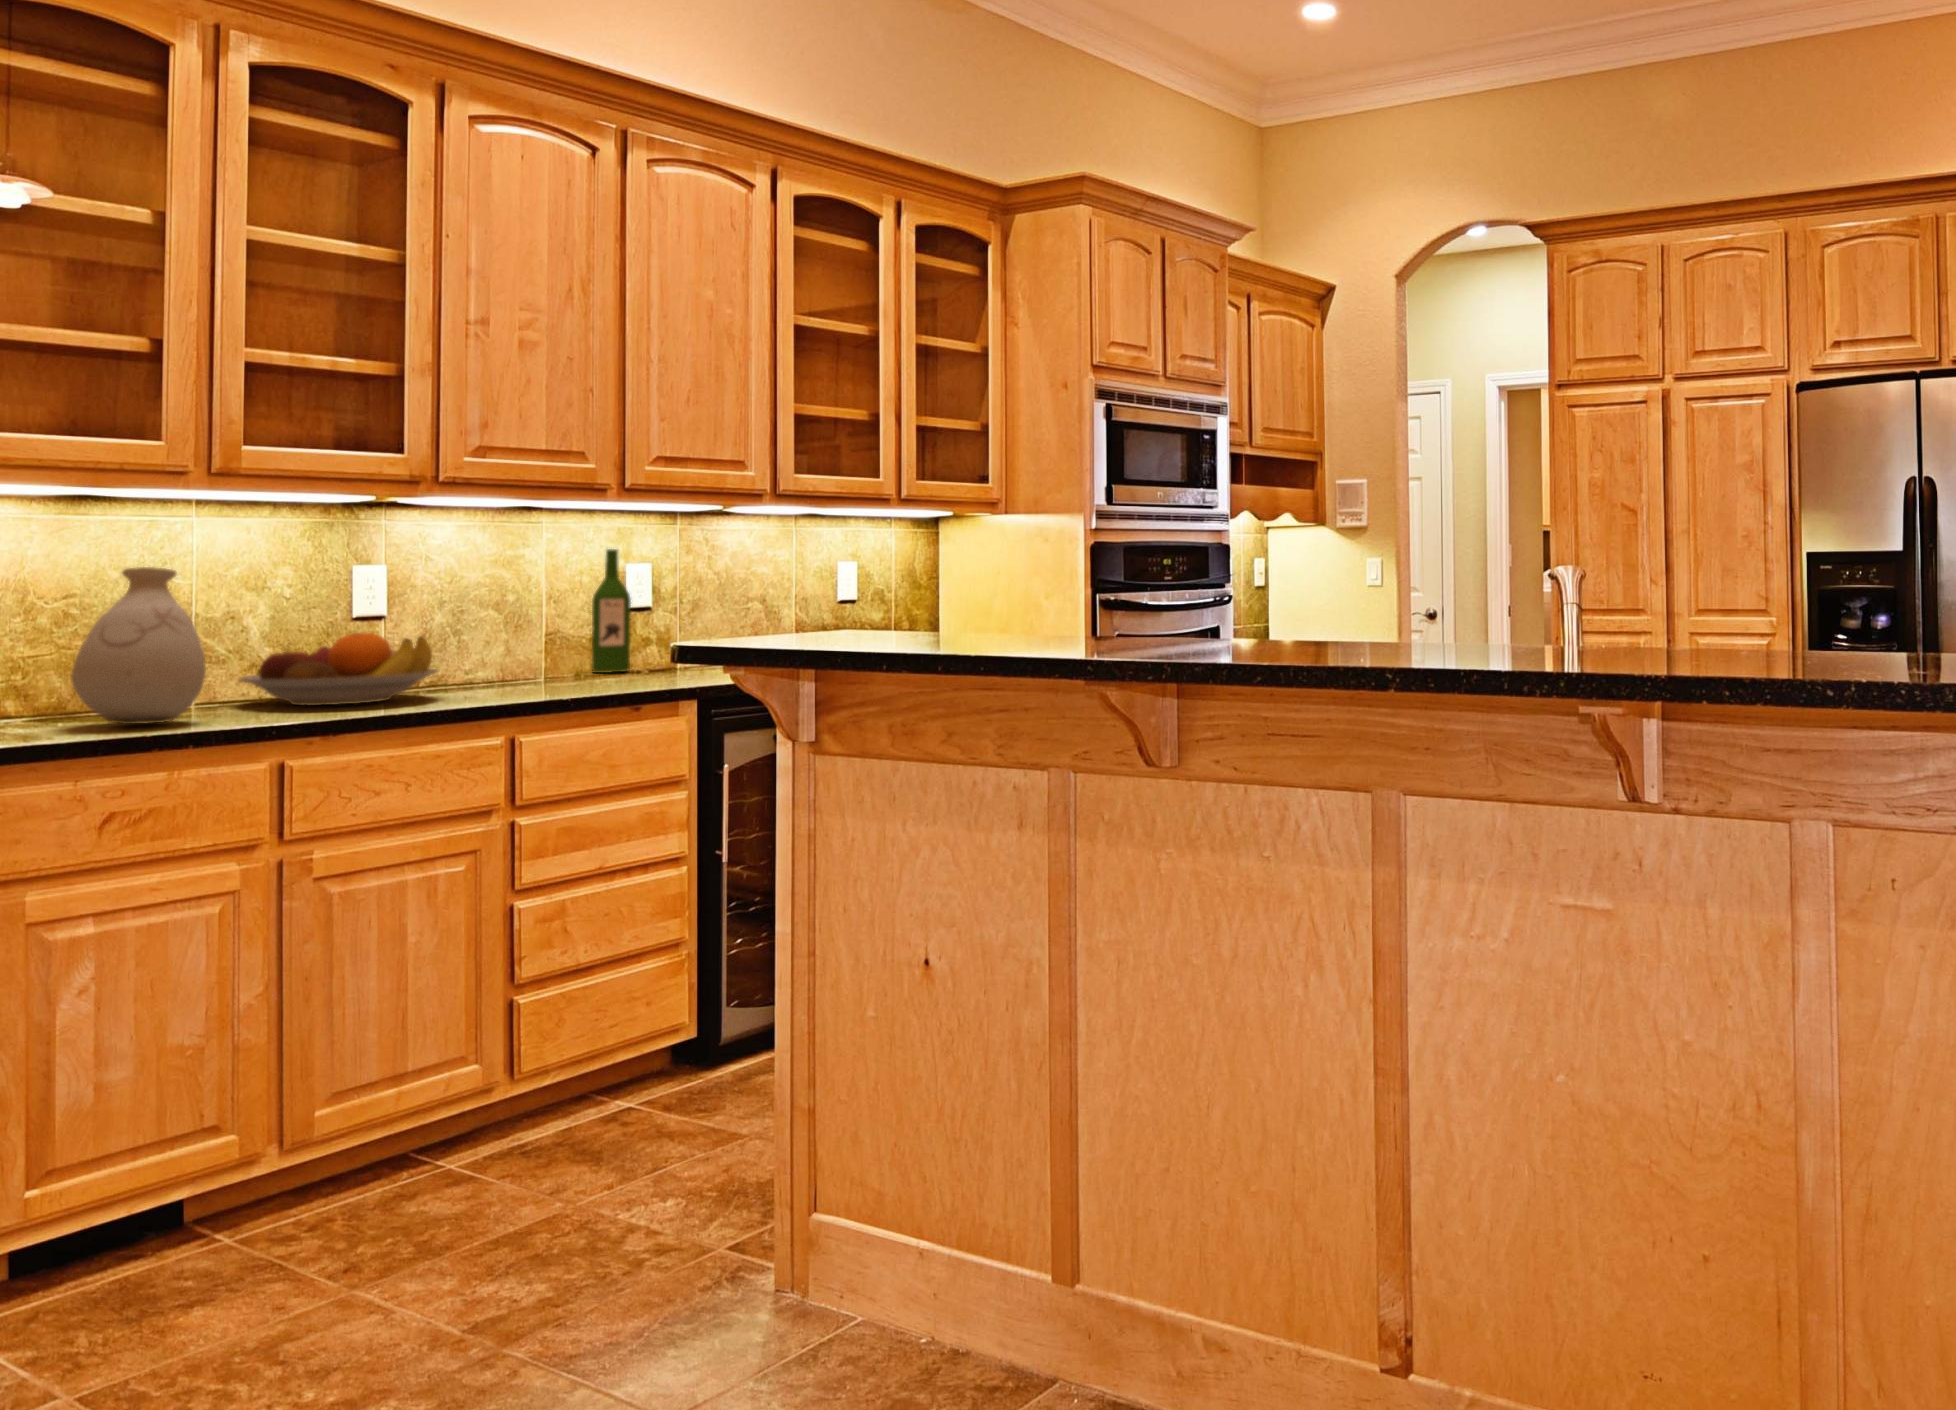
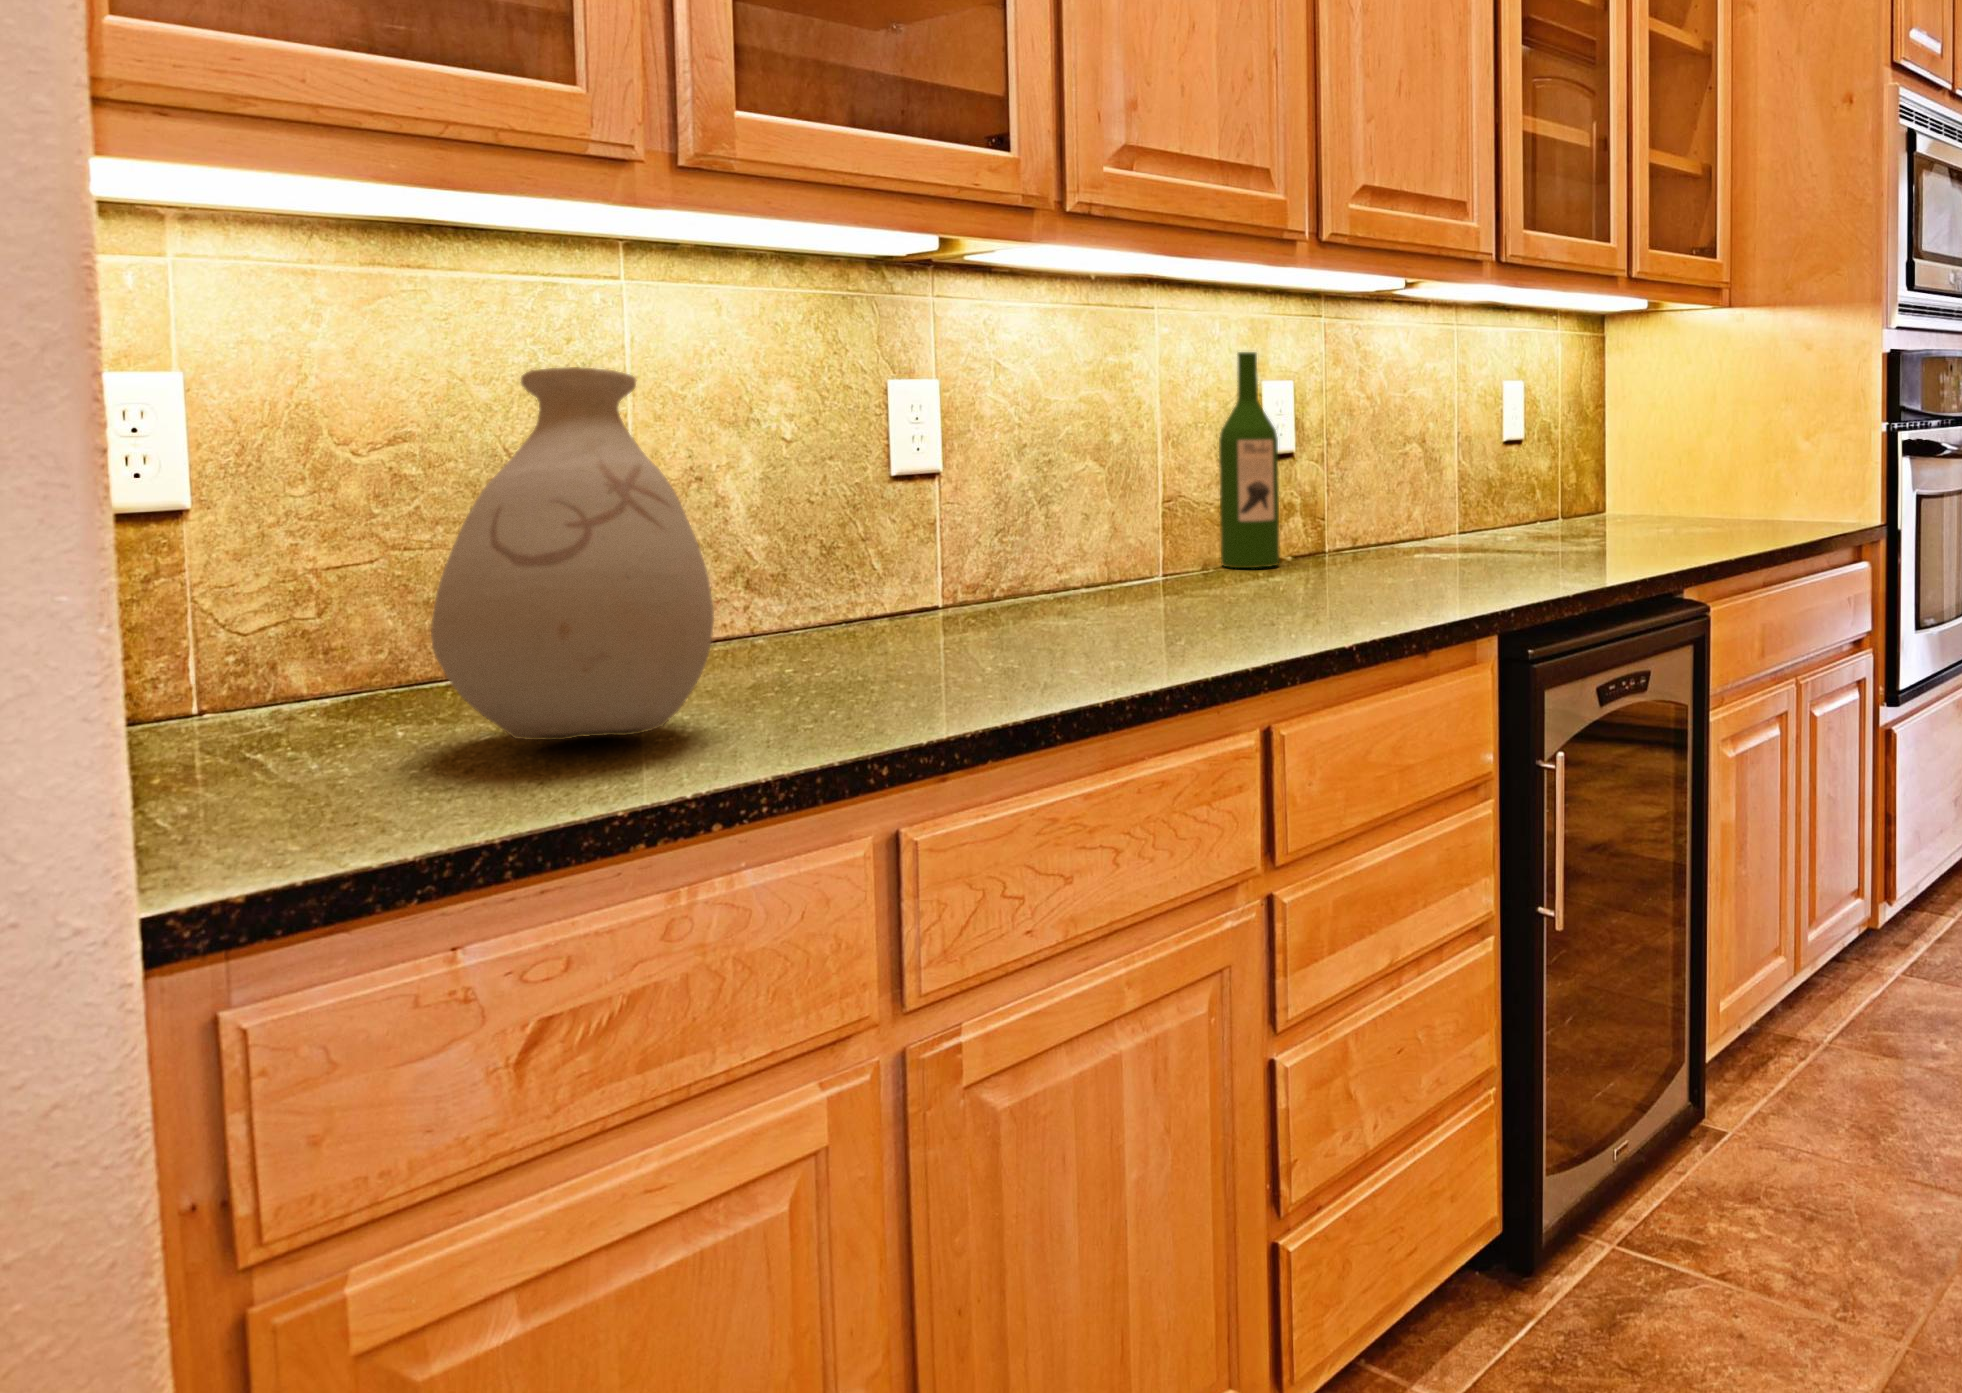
fruit bowl: present [239,633,438,705] -> none [735,512,1092,666]

